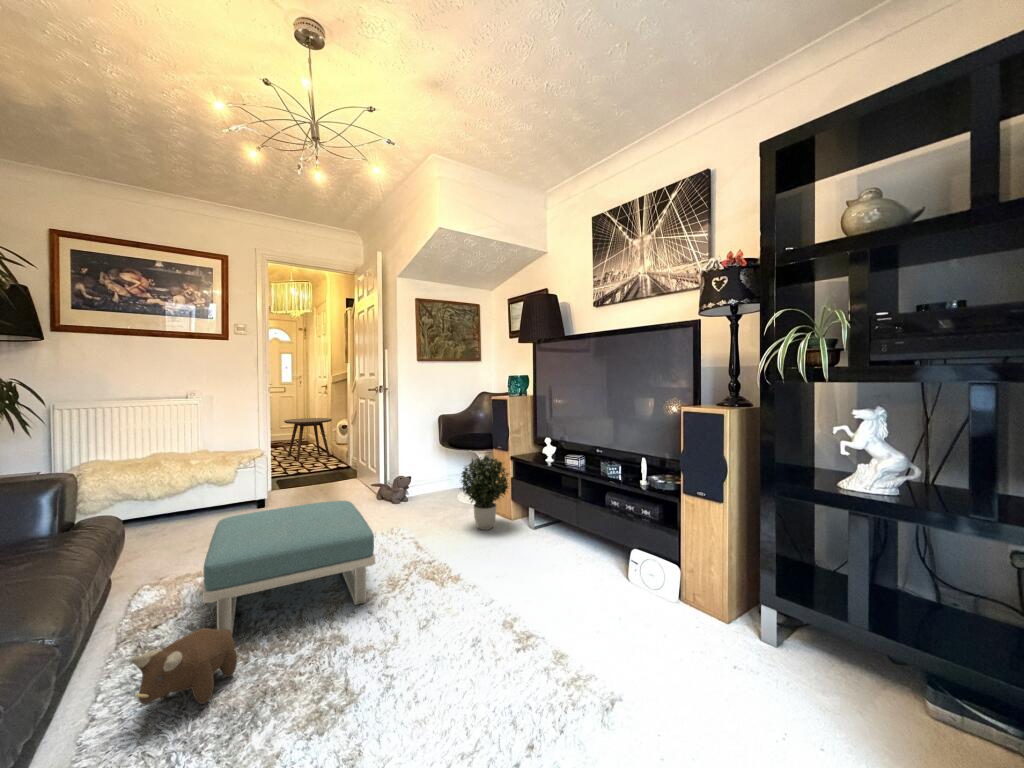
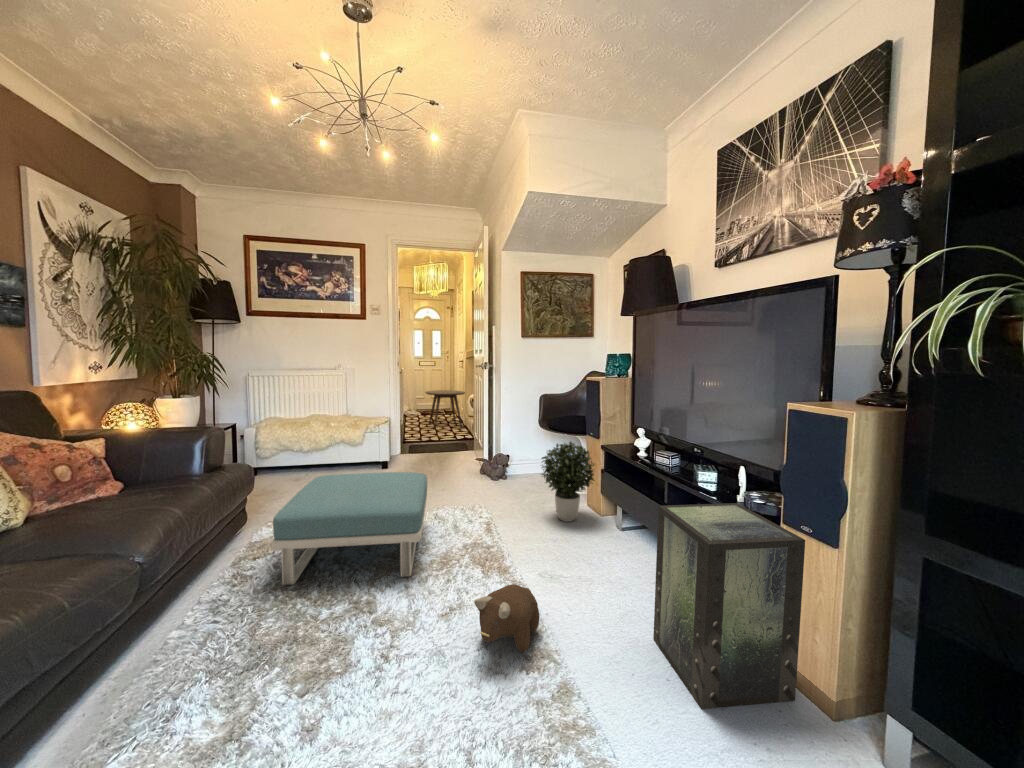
storage box: none [599,485,702,639] -> present [653,503,805,709]
plush toy: present [132,628,237,704] -> present [474,584,539,653]

